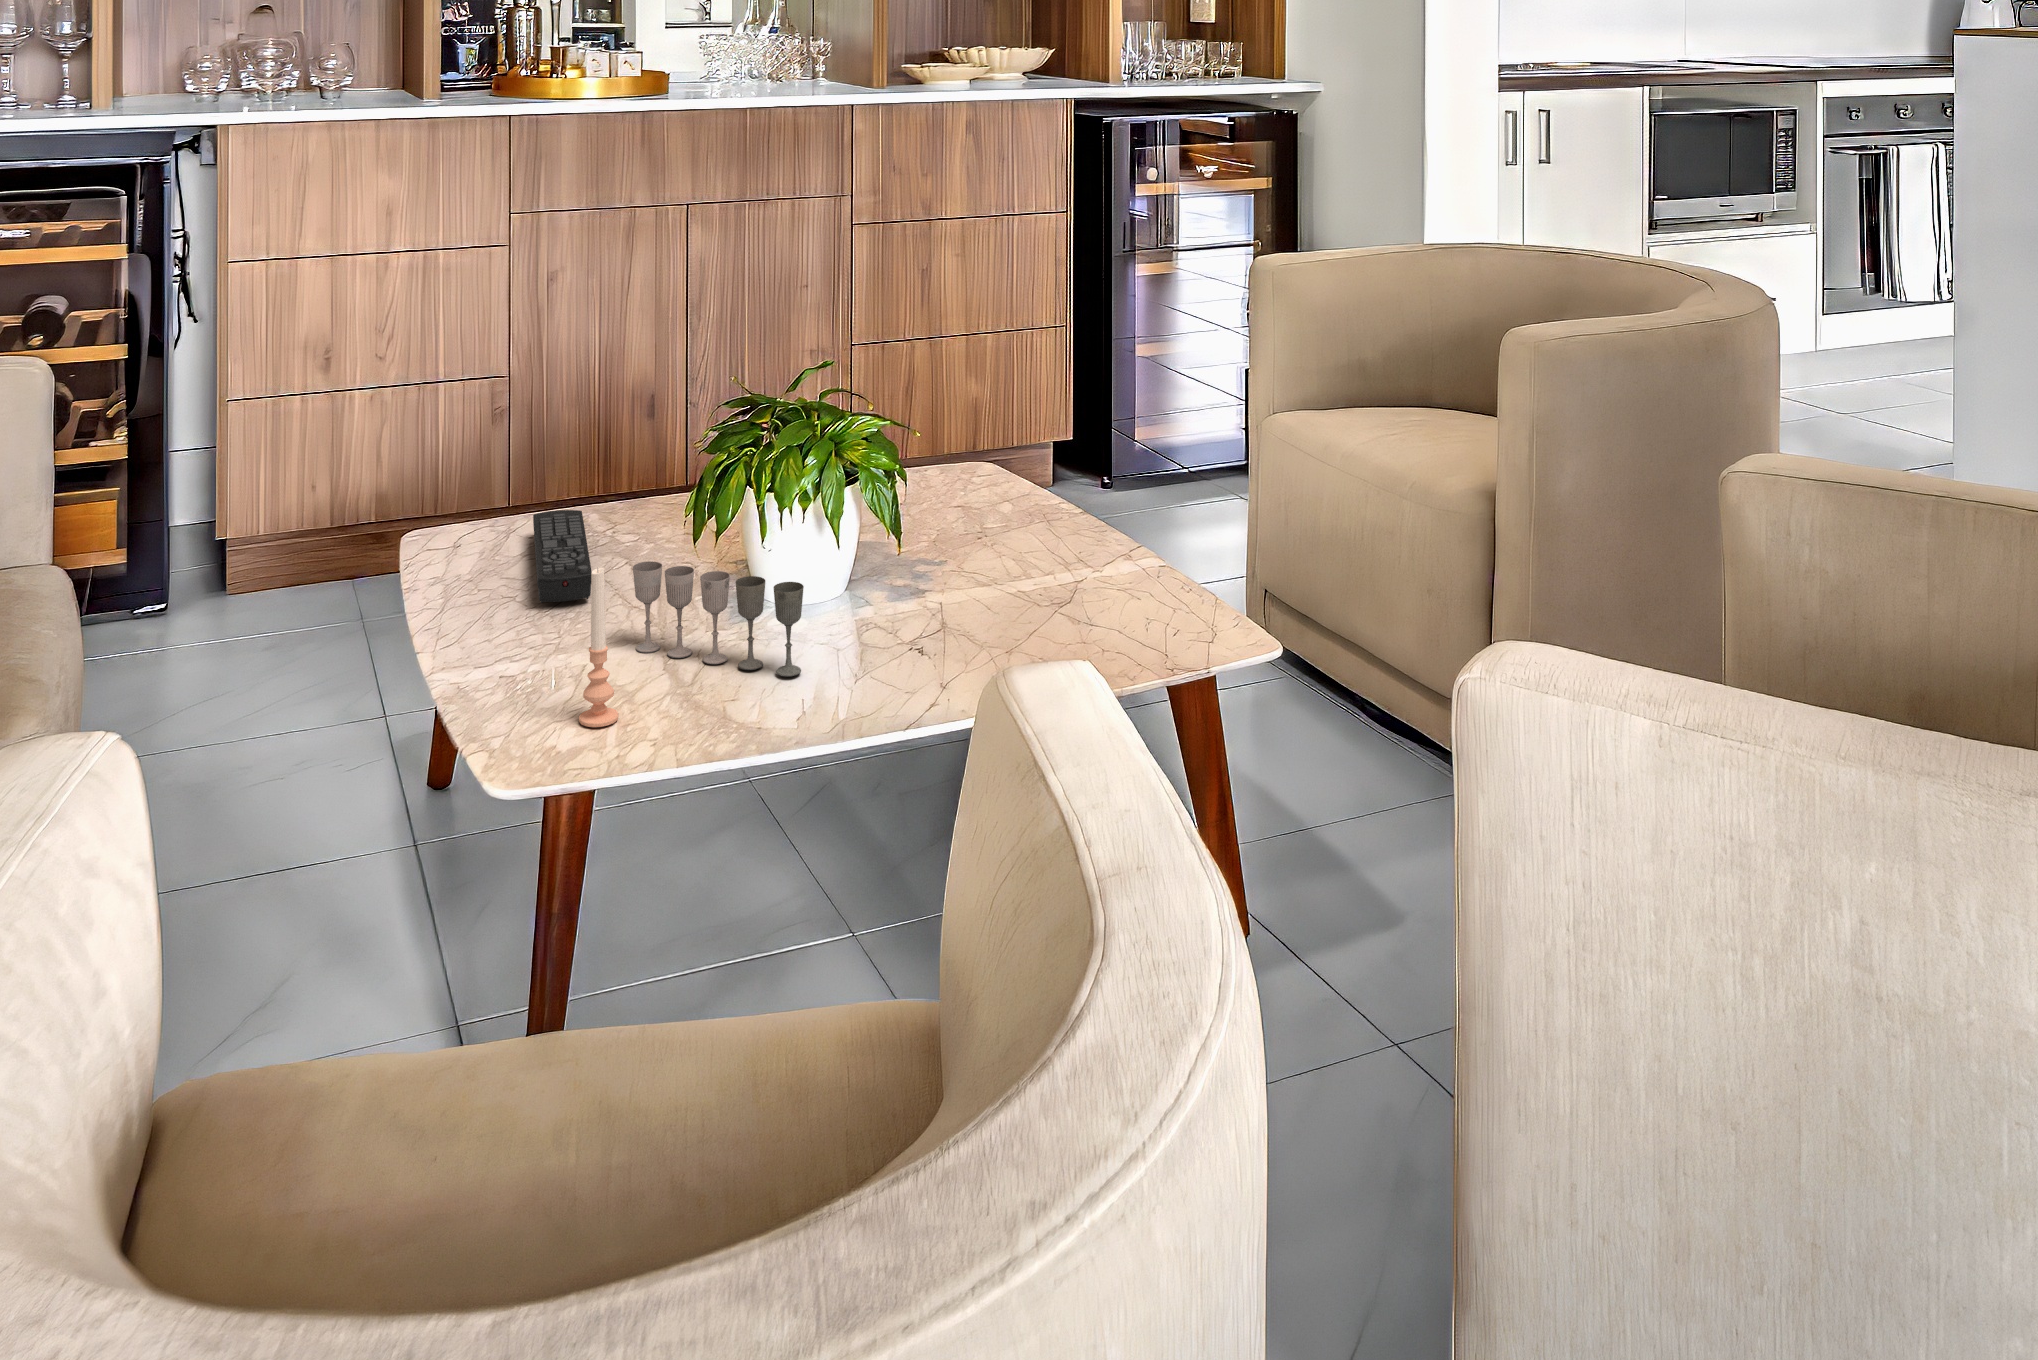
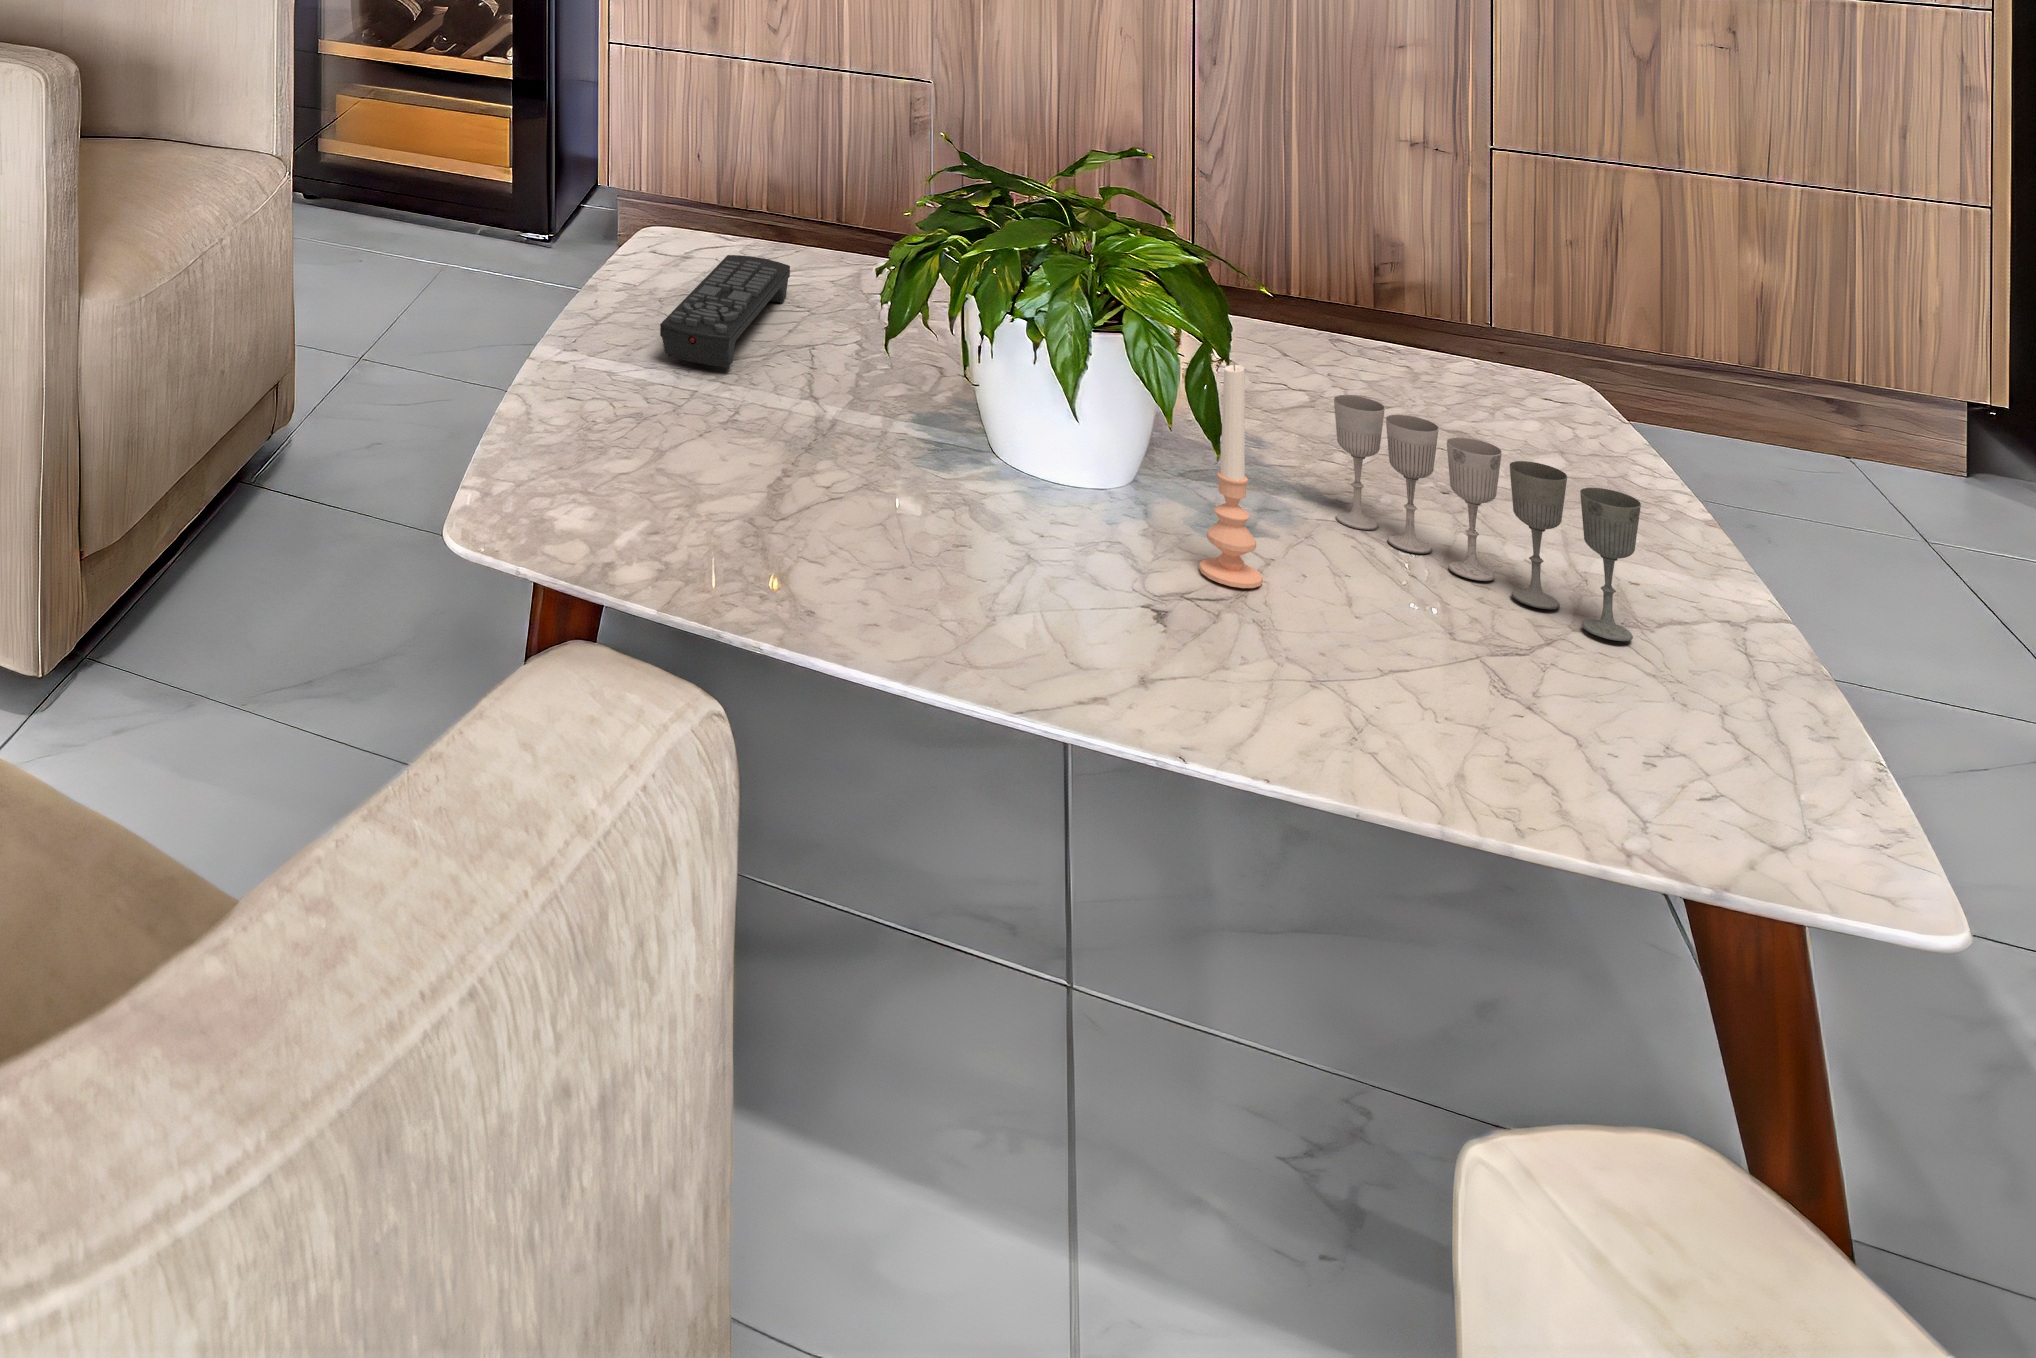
wine glass: present [633,561,804,676] -> present [1334,395,1641,641]
candle: present [579,568,619,727] -> present [1199,364,1263,588]

